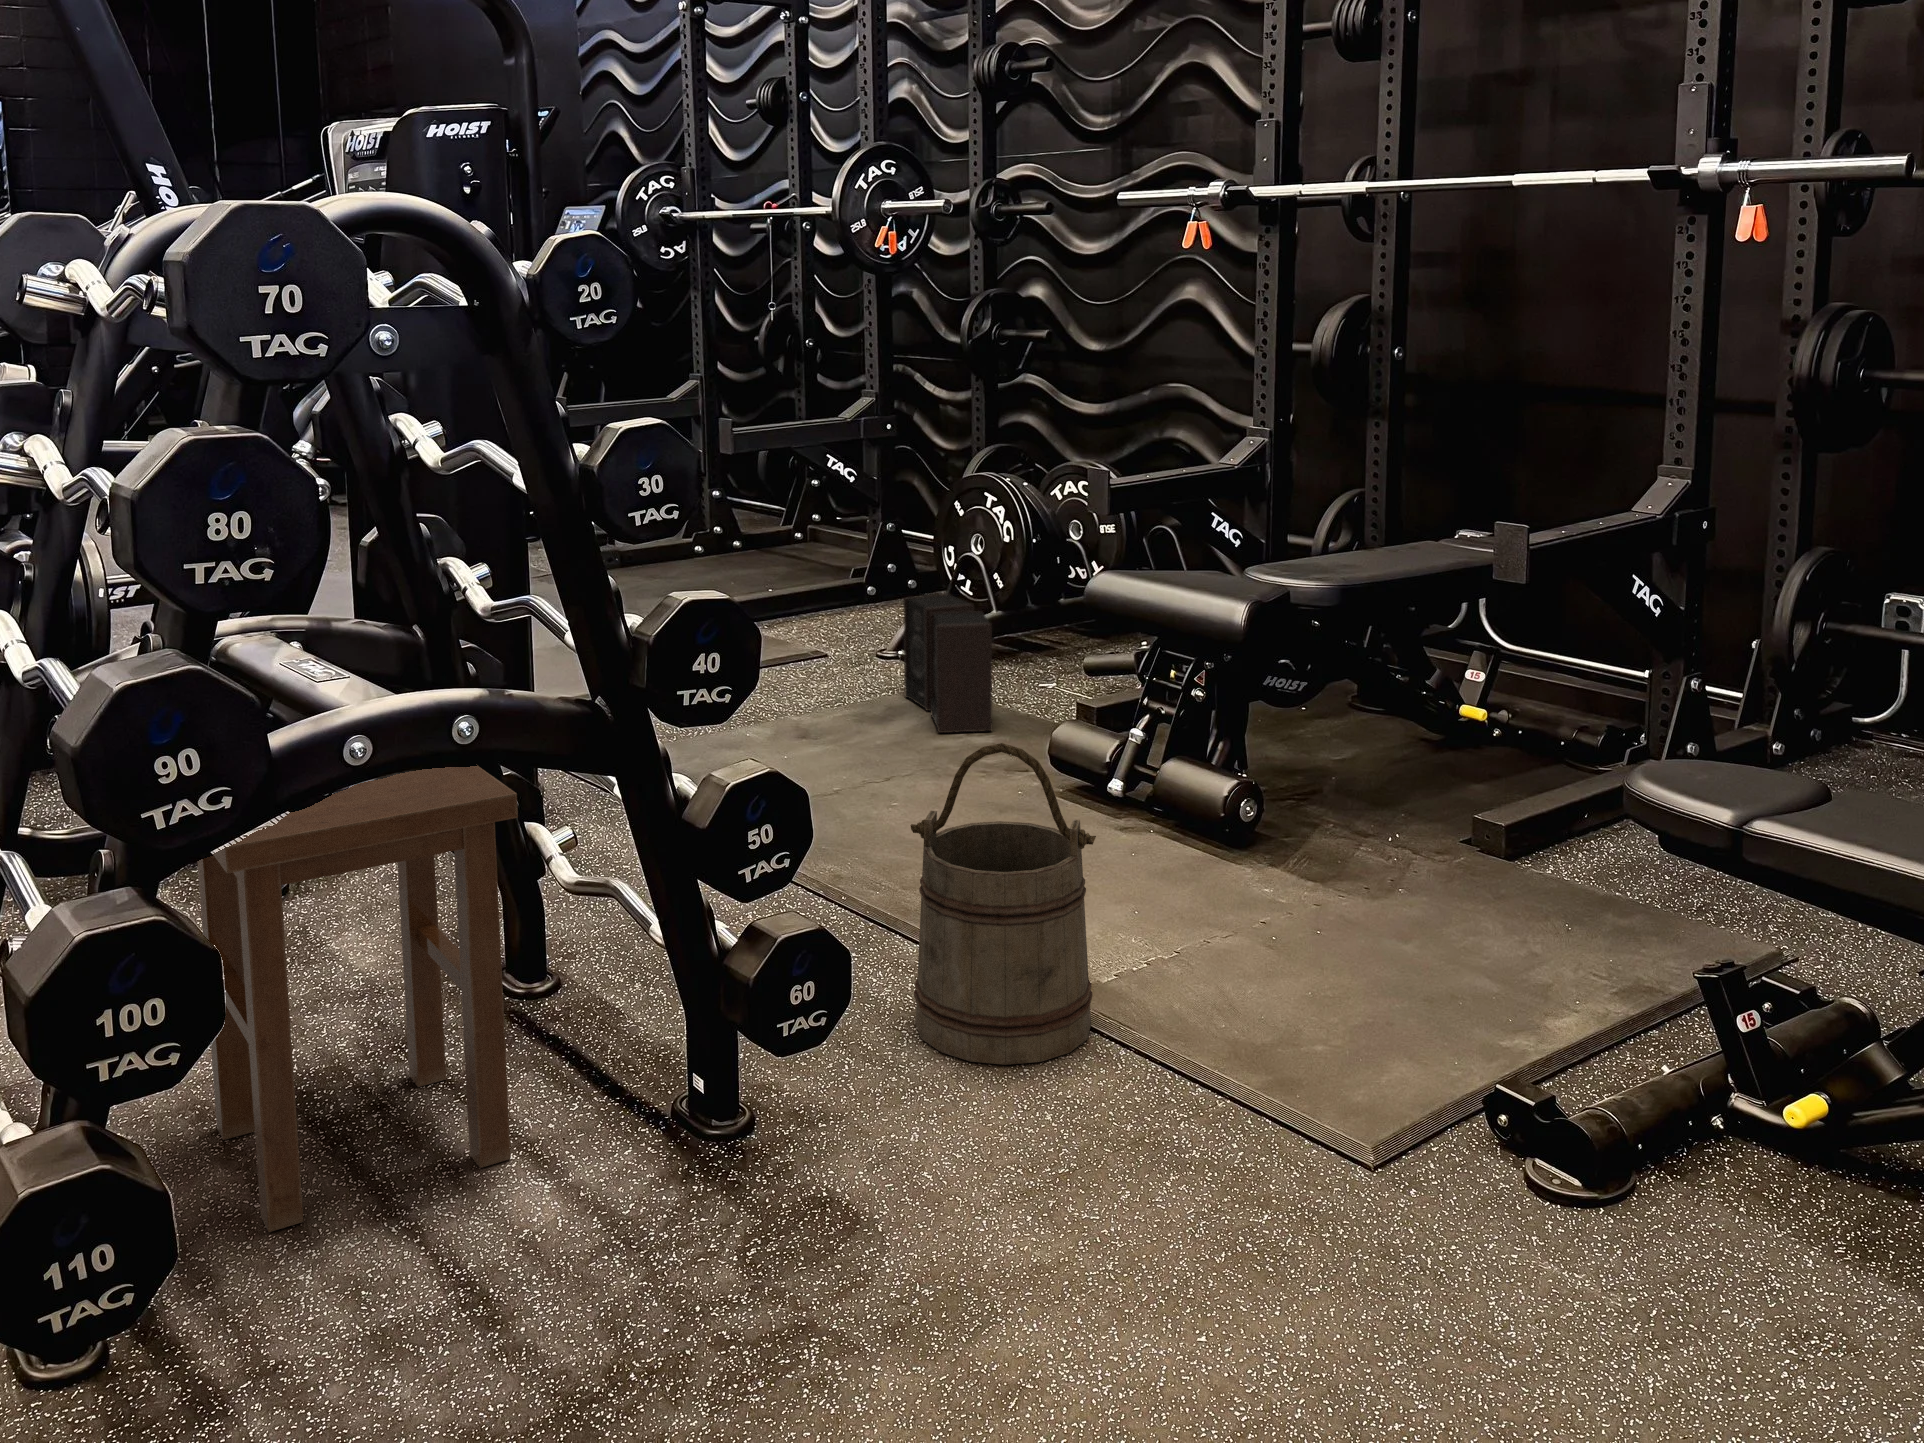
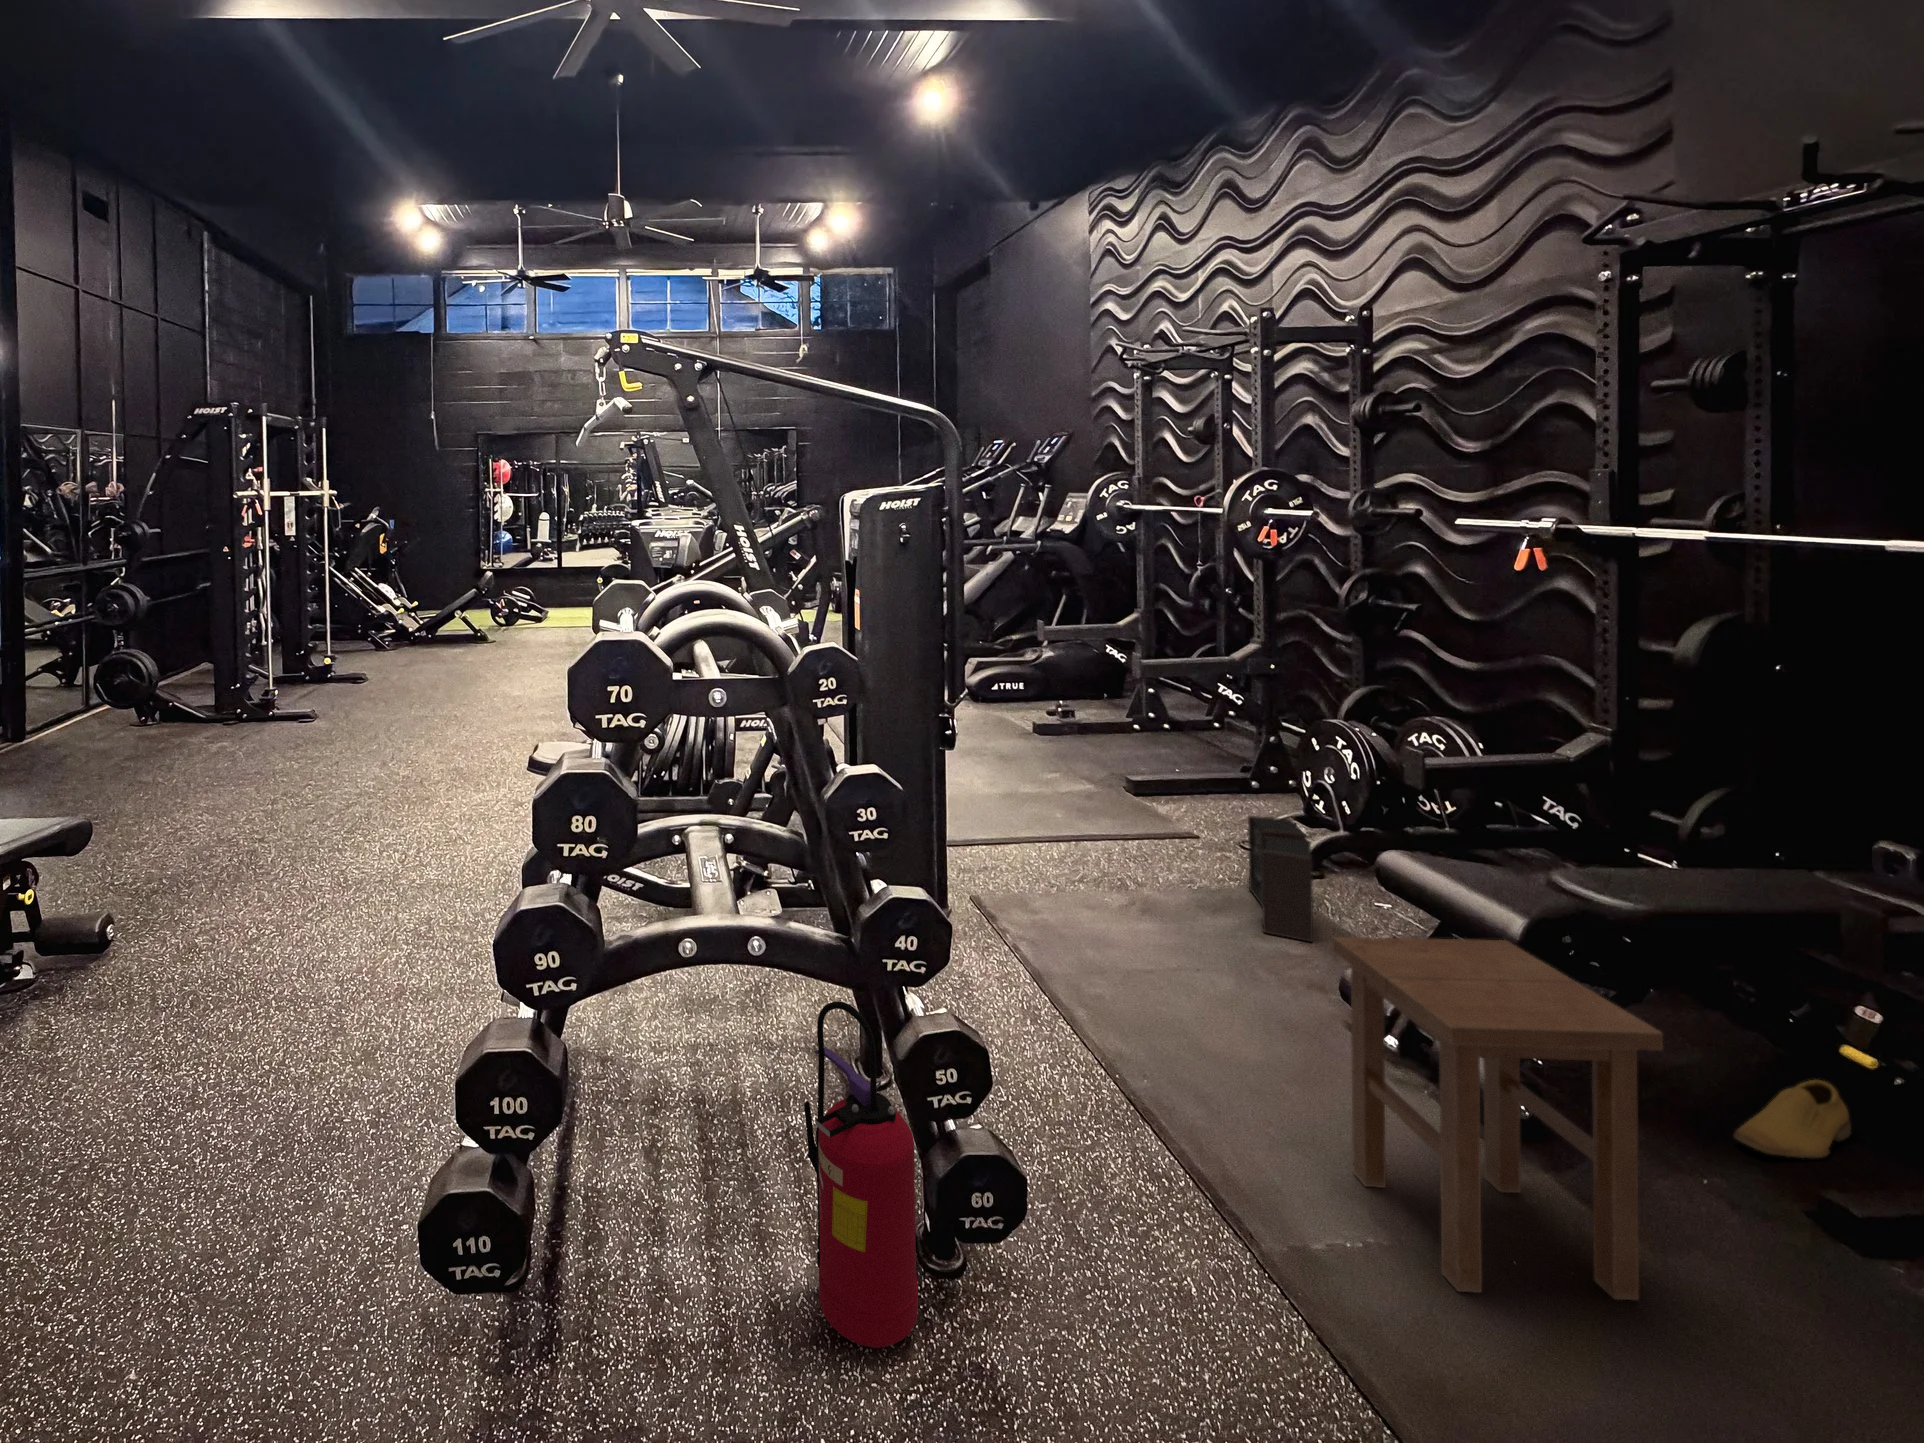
shoe: none [1388,729,1458,800] -> present [1734,1080,1851,1158]
bucket: present [910,743,1096,1065] -> none [1121,1025,1282,1318]
stool: present [197,766,518,1232] -> present [1333,937,1663,1300]
fire extinguisher: none [551,776,737,1228] -> present [804,1001,918,1348]

